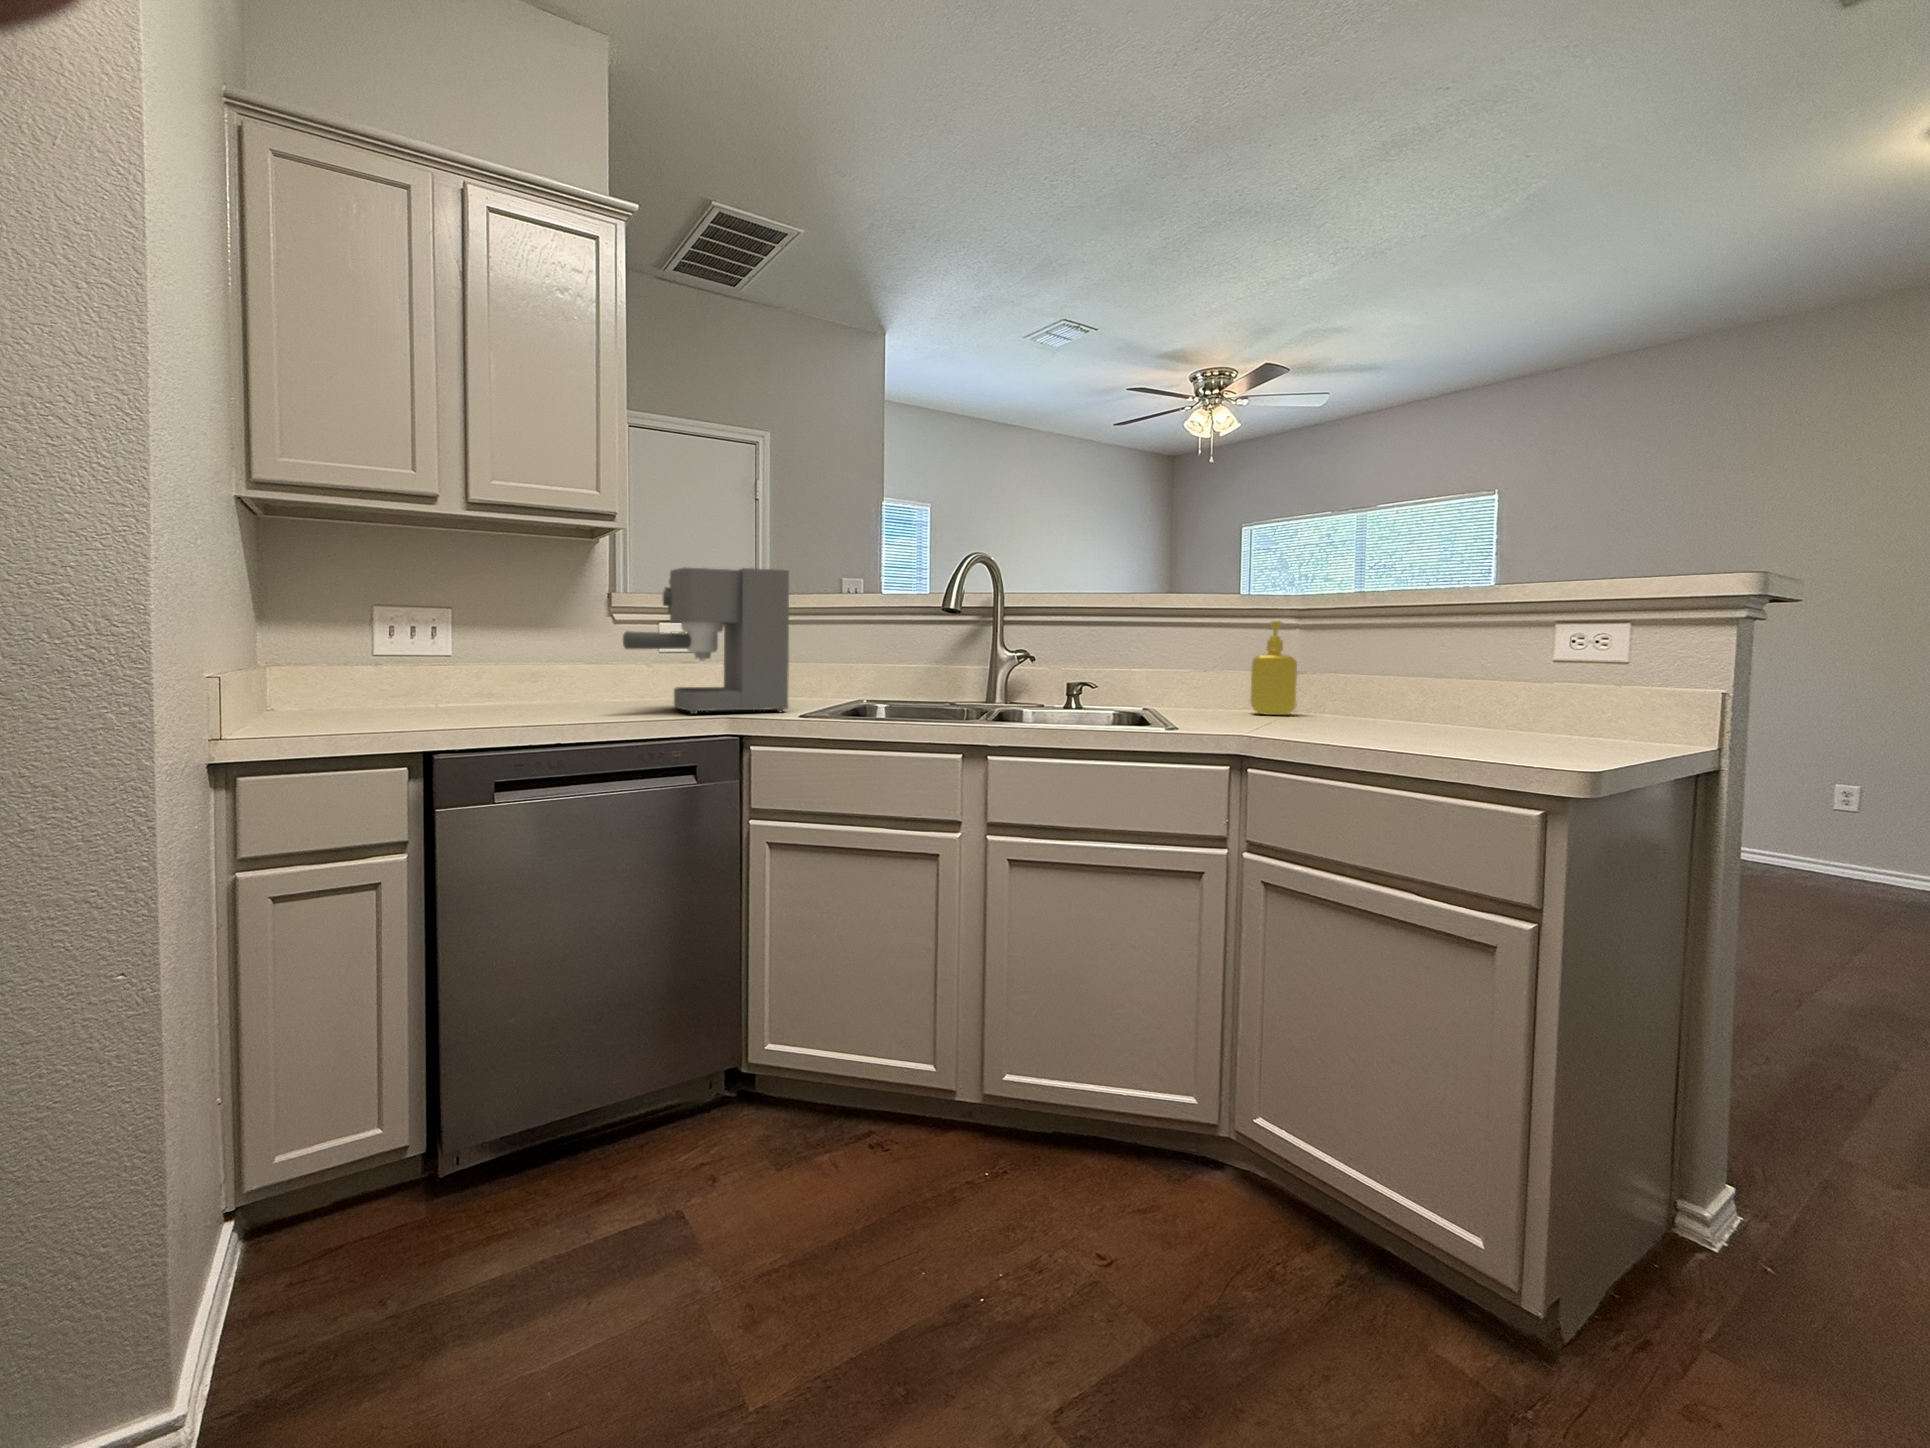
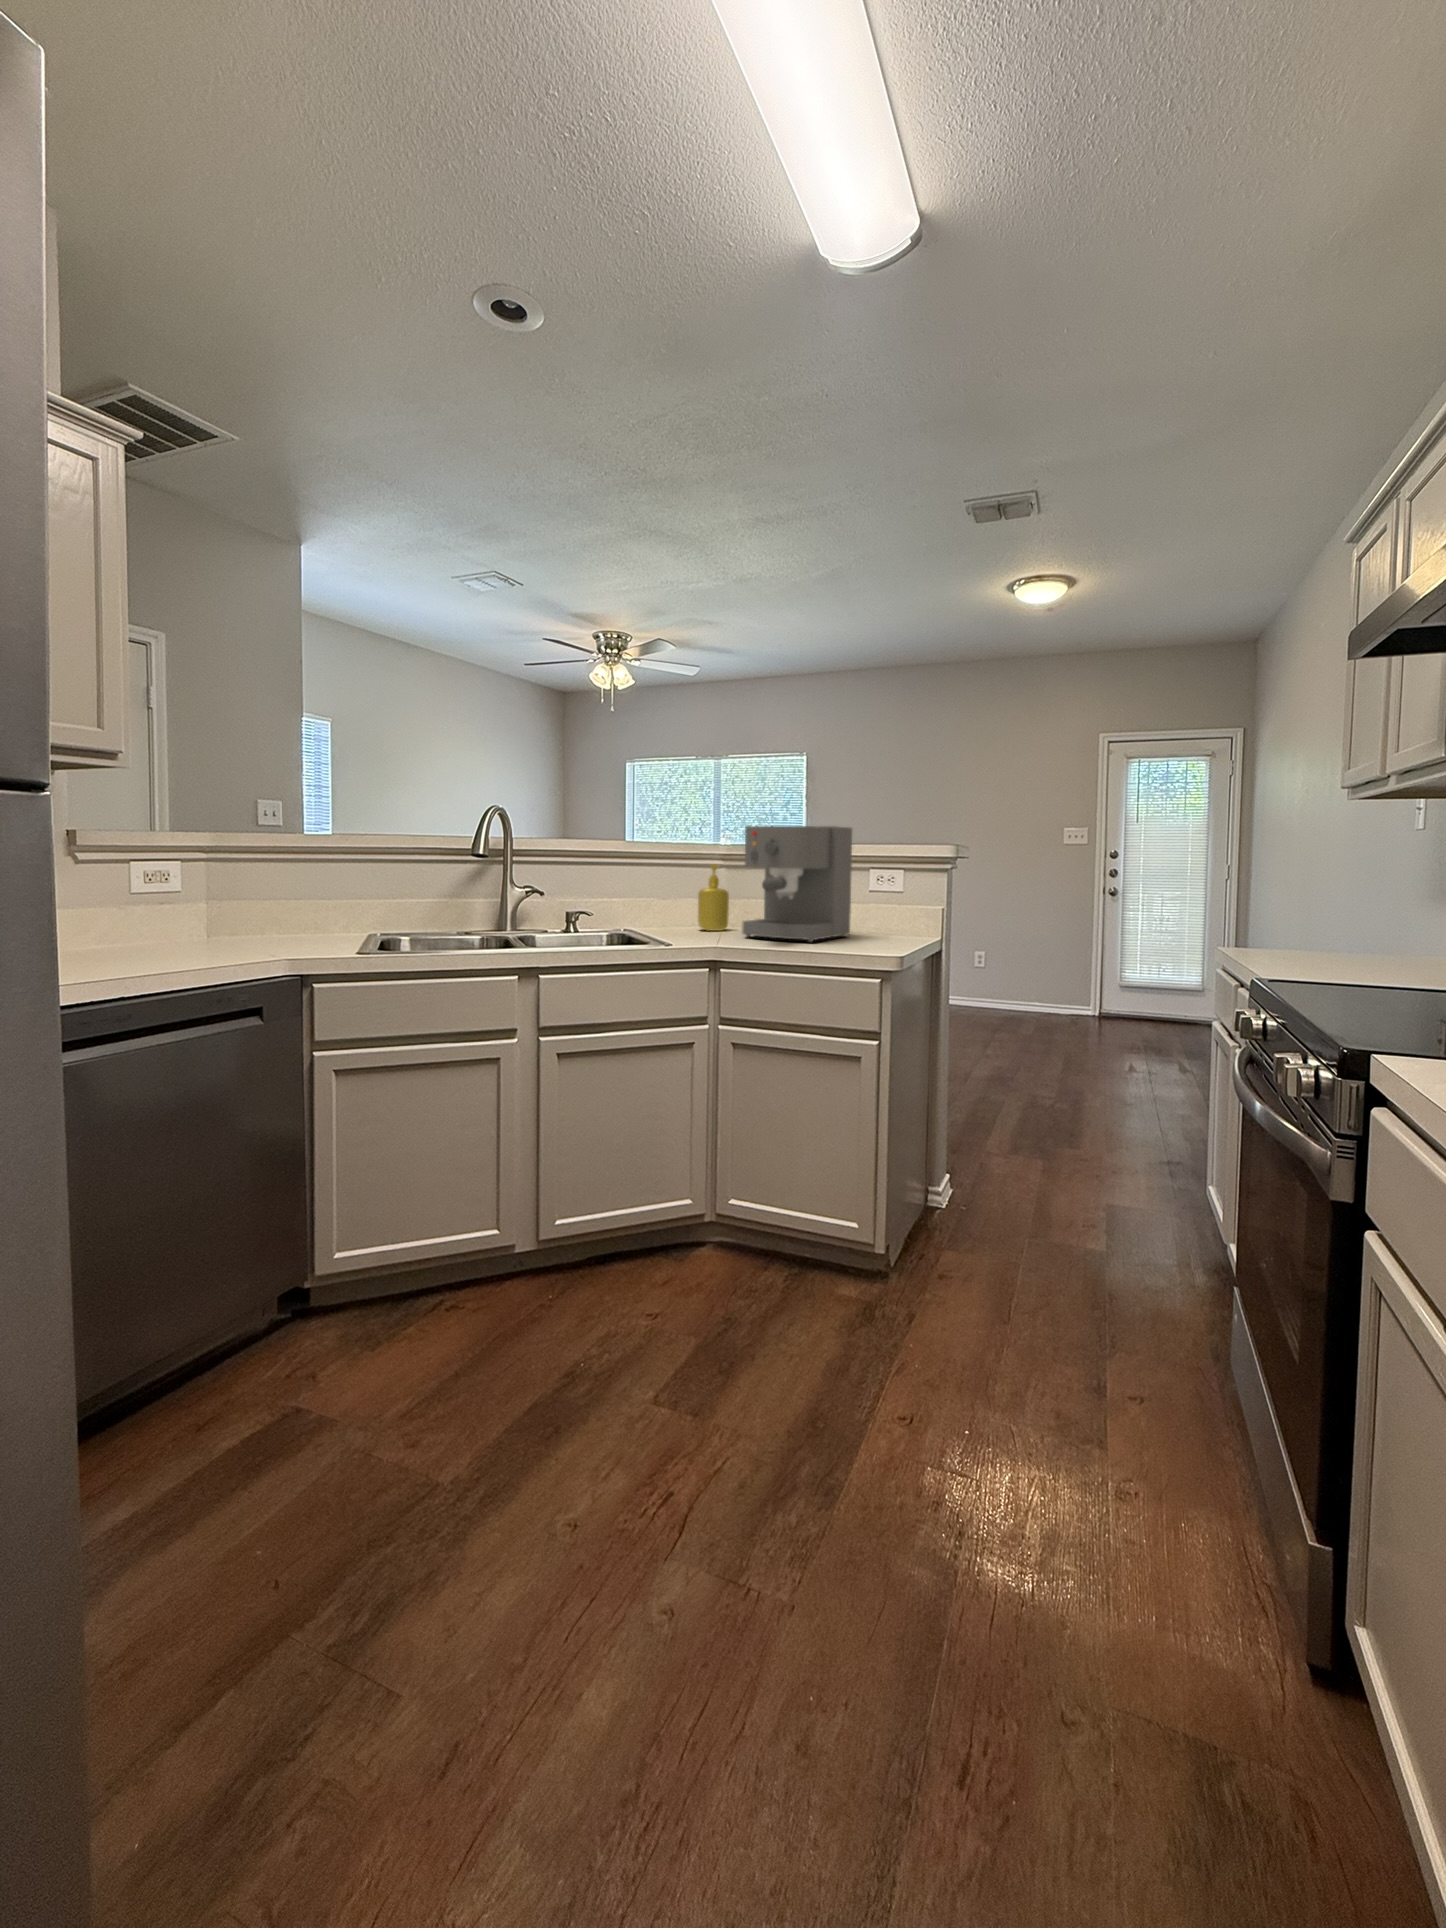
coffee maker: present [623,568,789,714] -> present [742,826,852,942]

